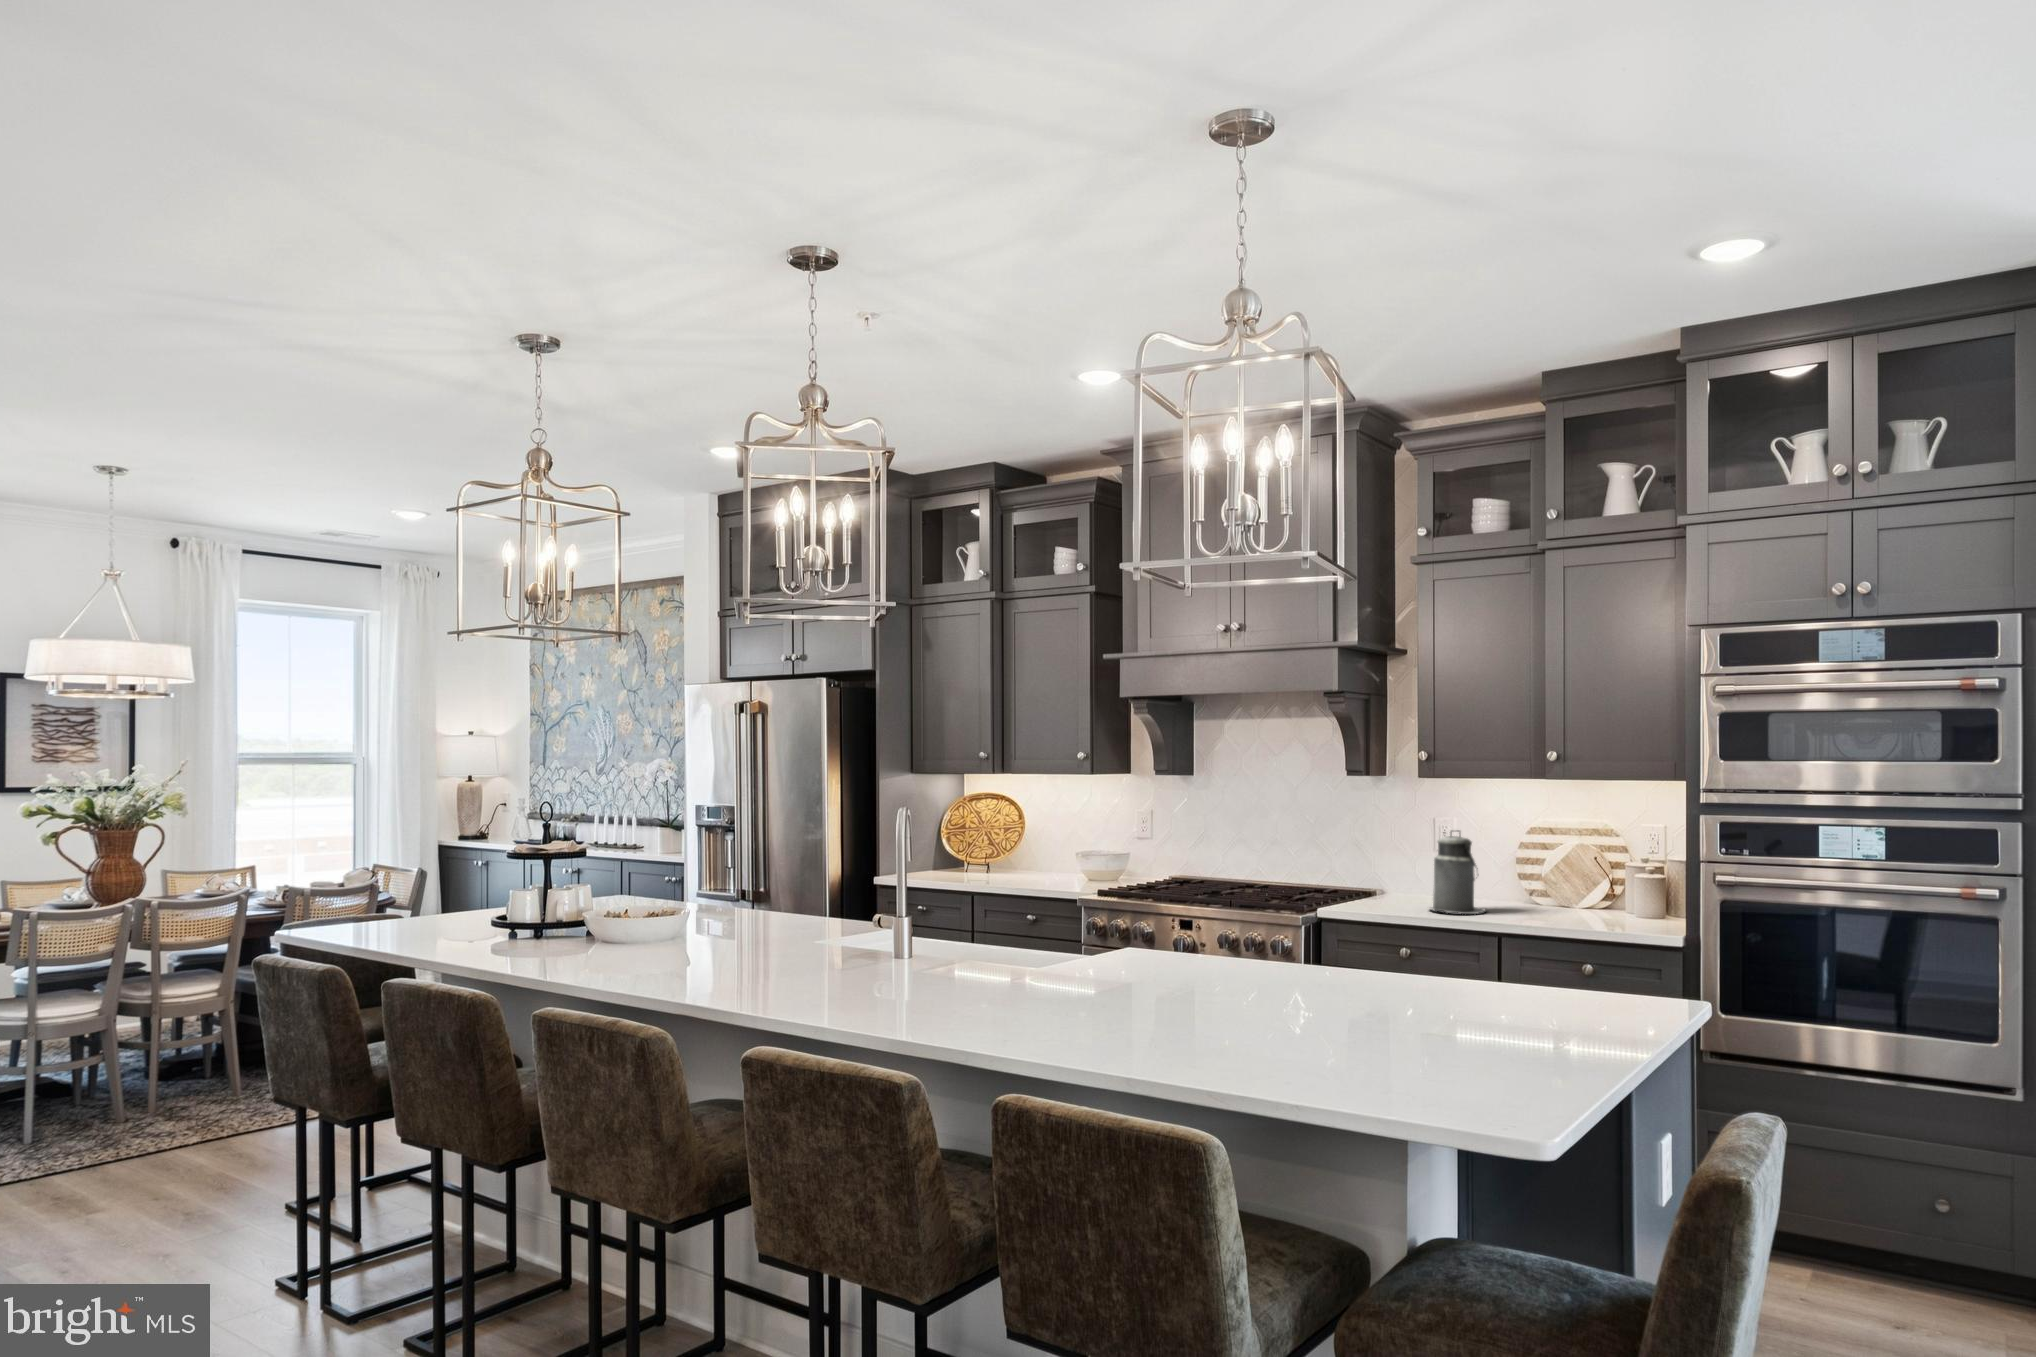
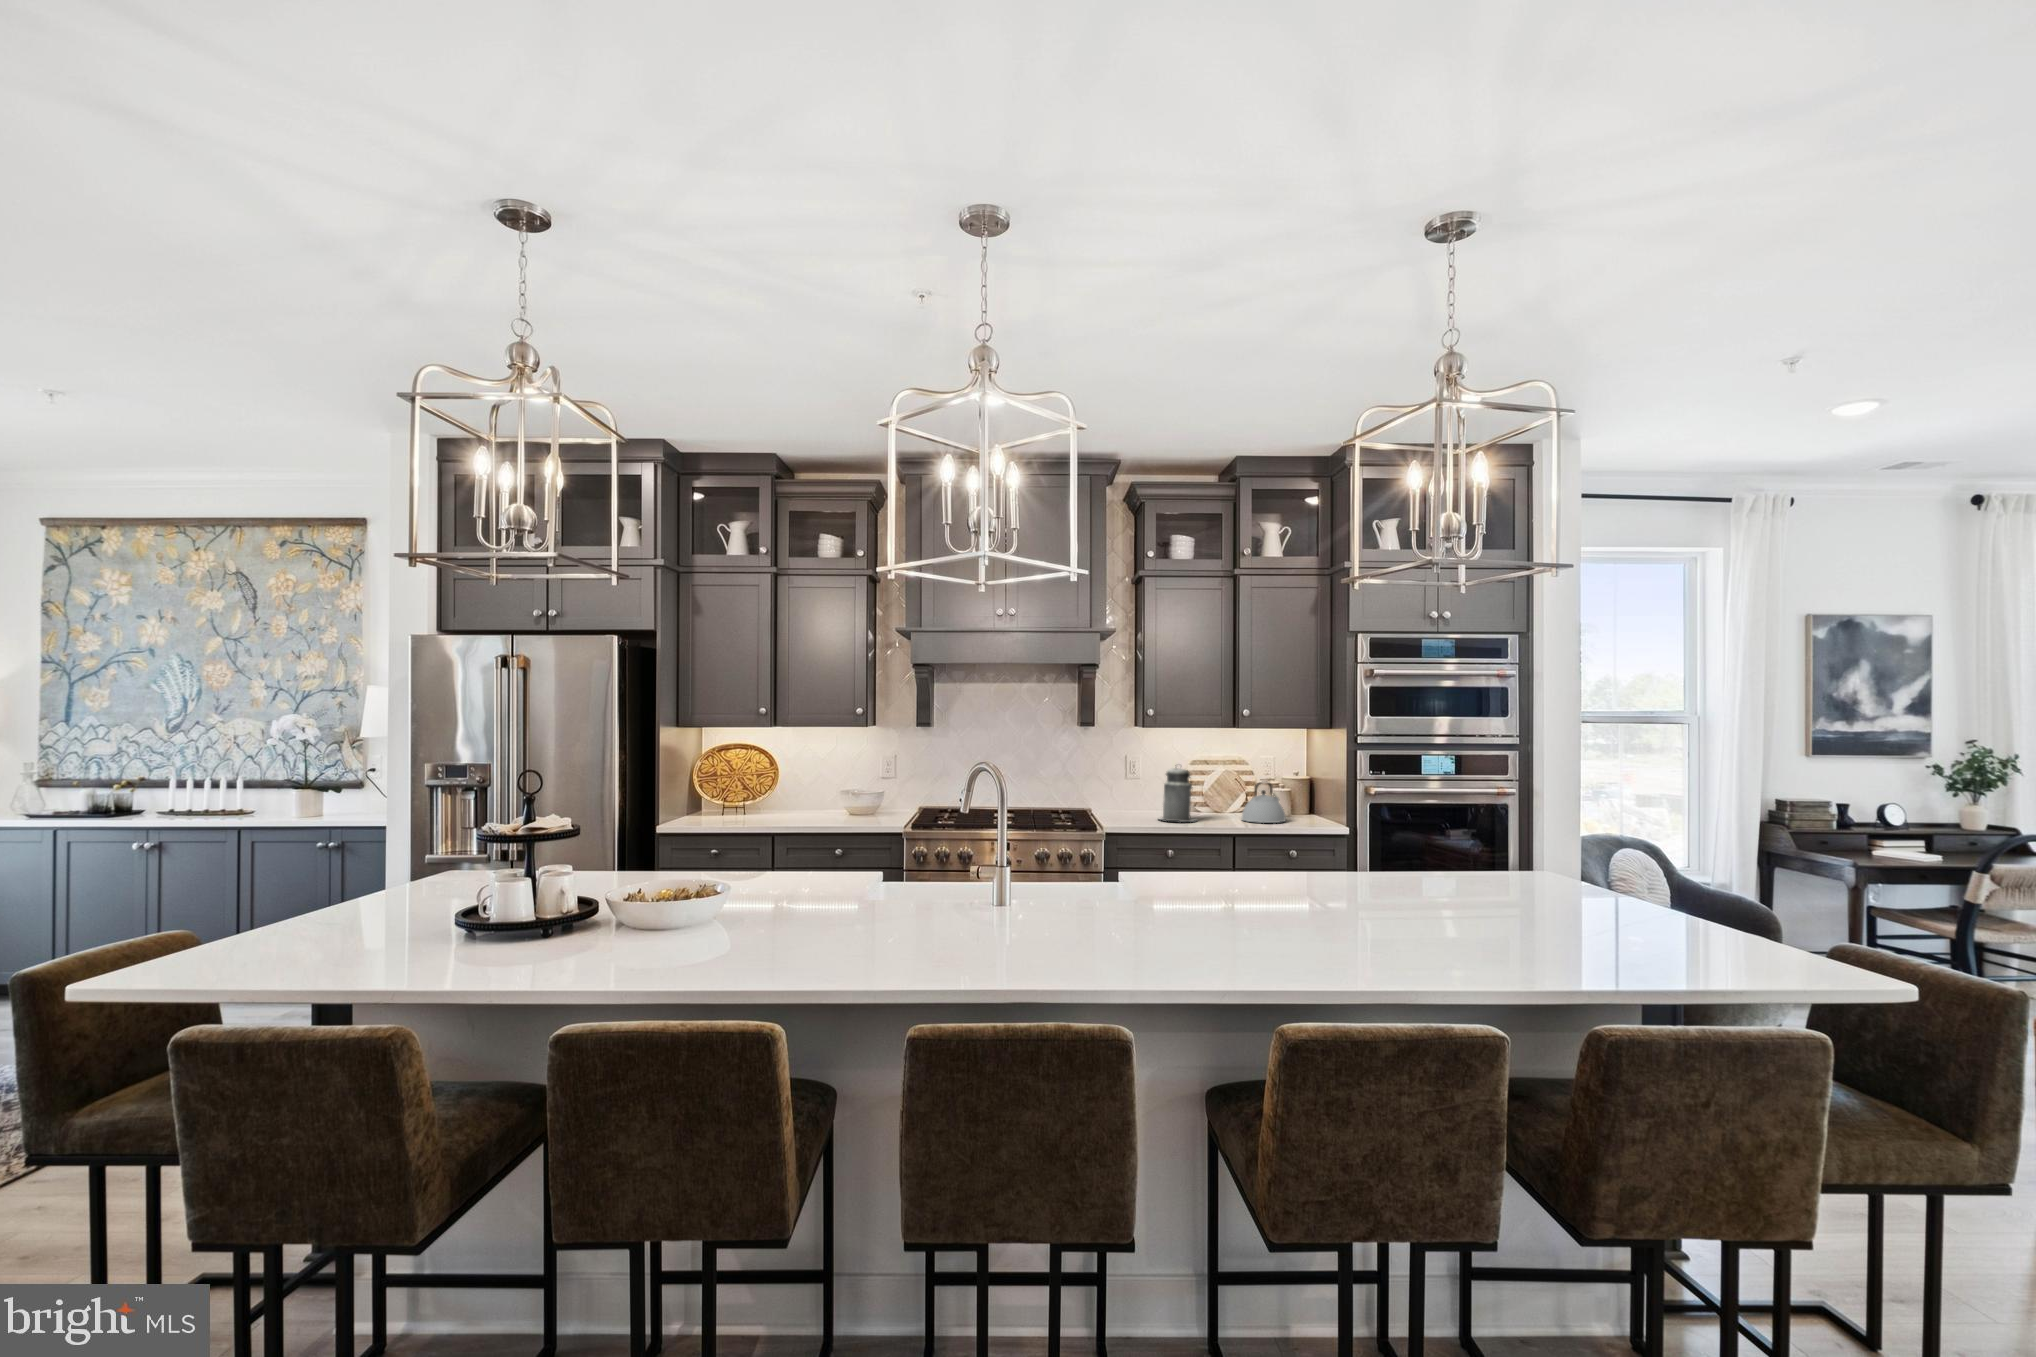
kettle: none [1552,860,1624,924] -> present [1241,782,1286,823]

